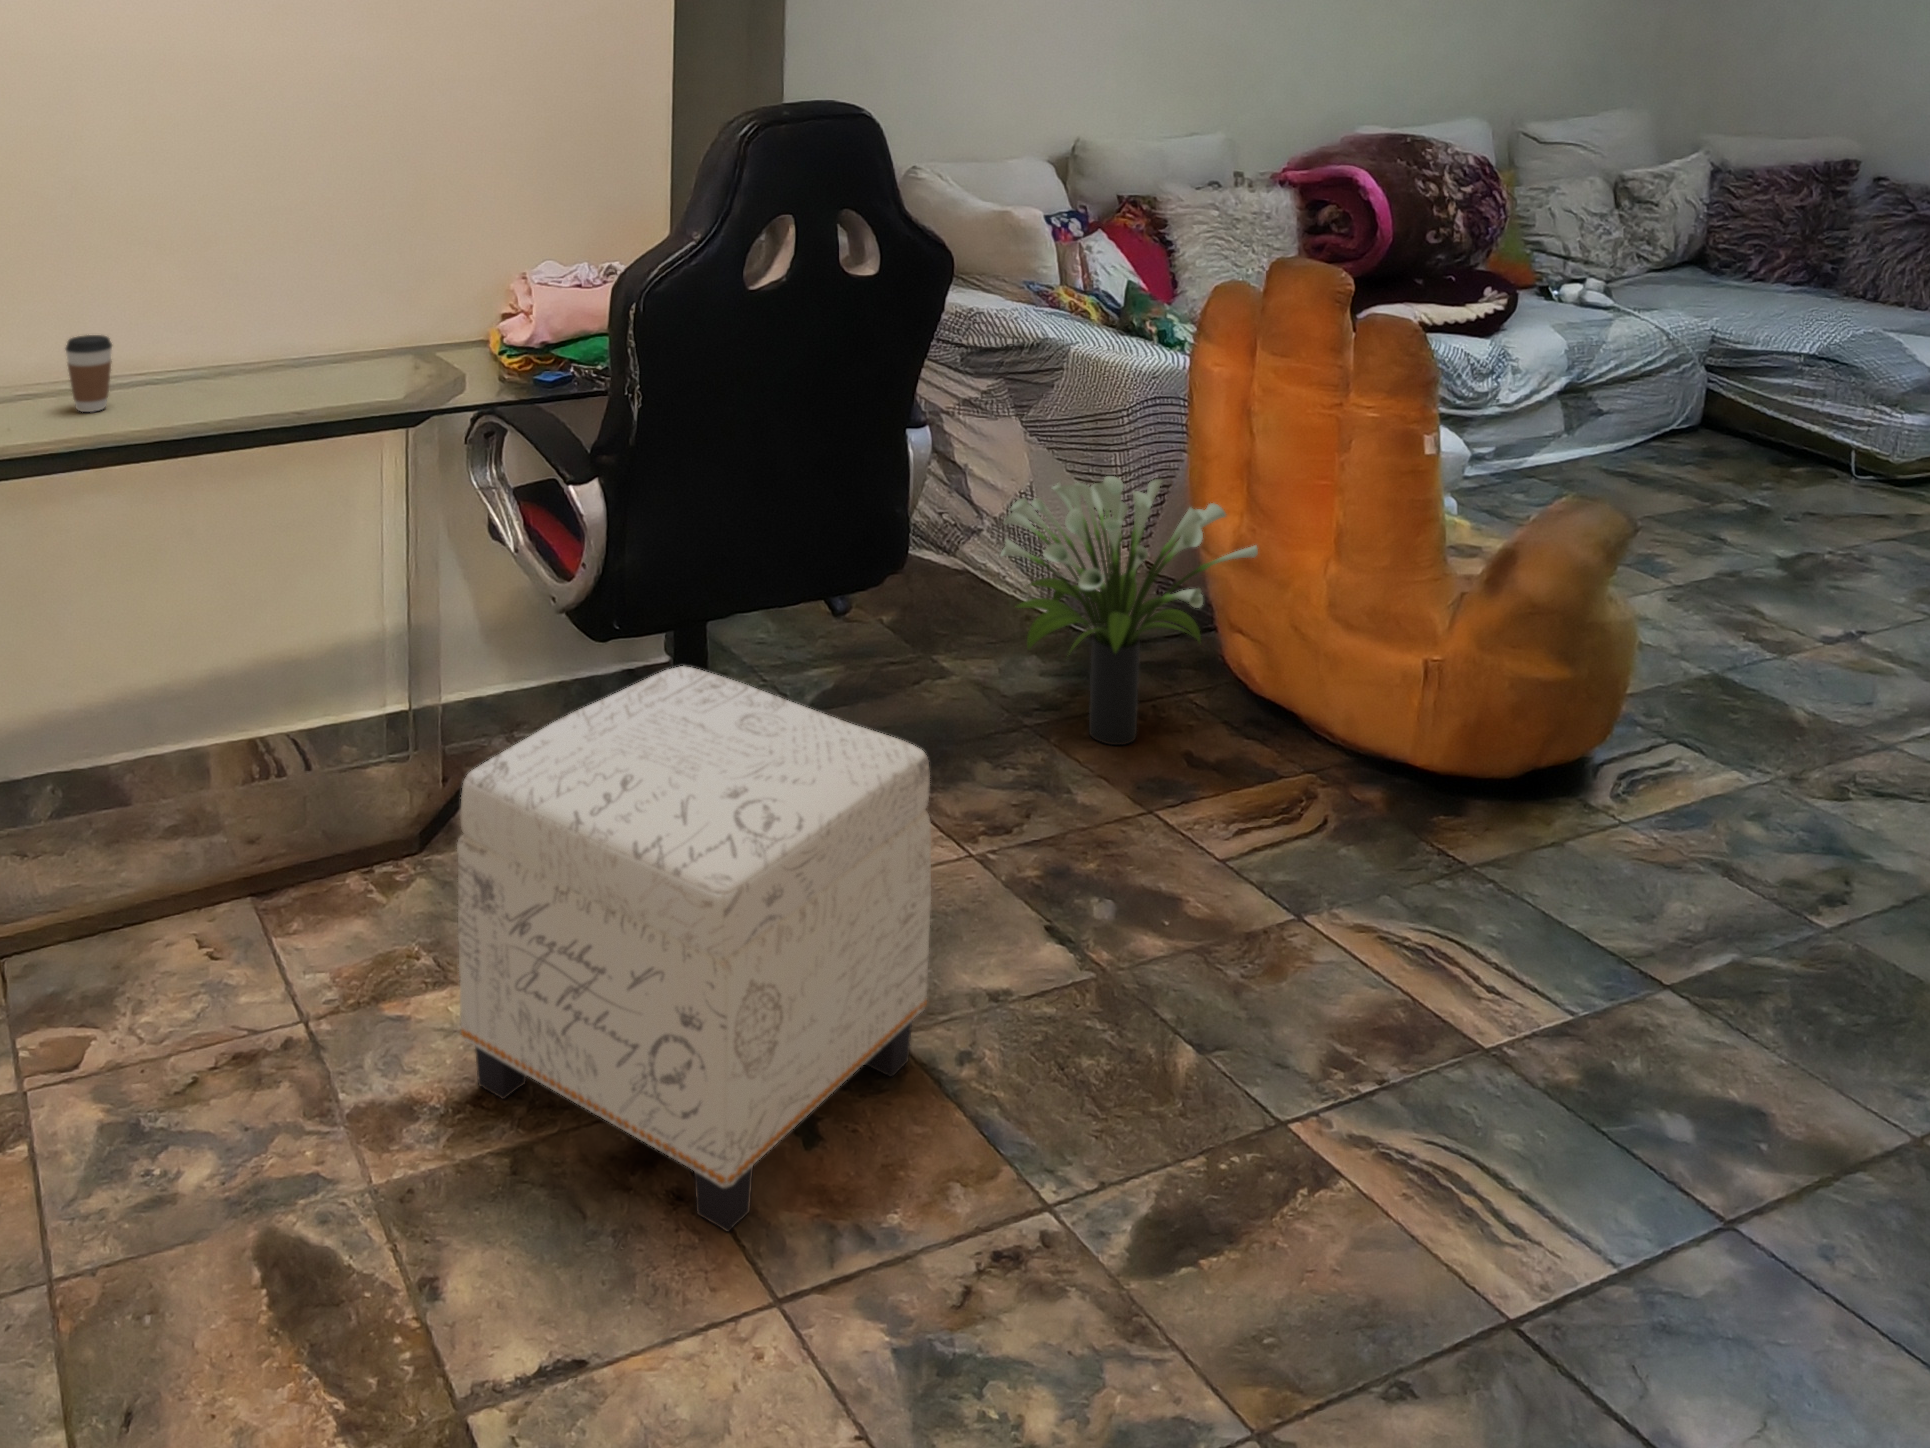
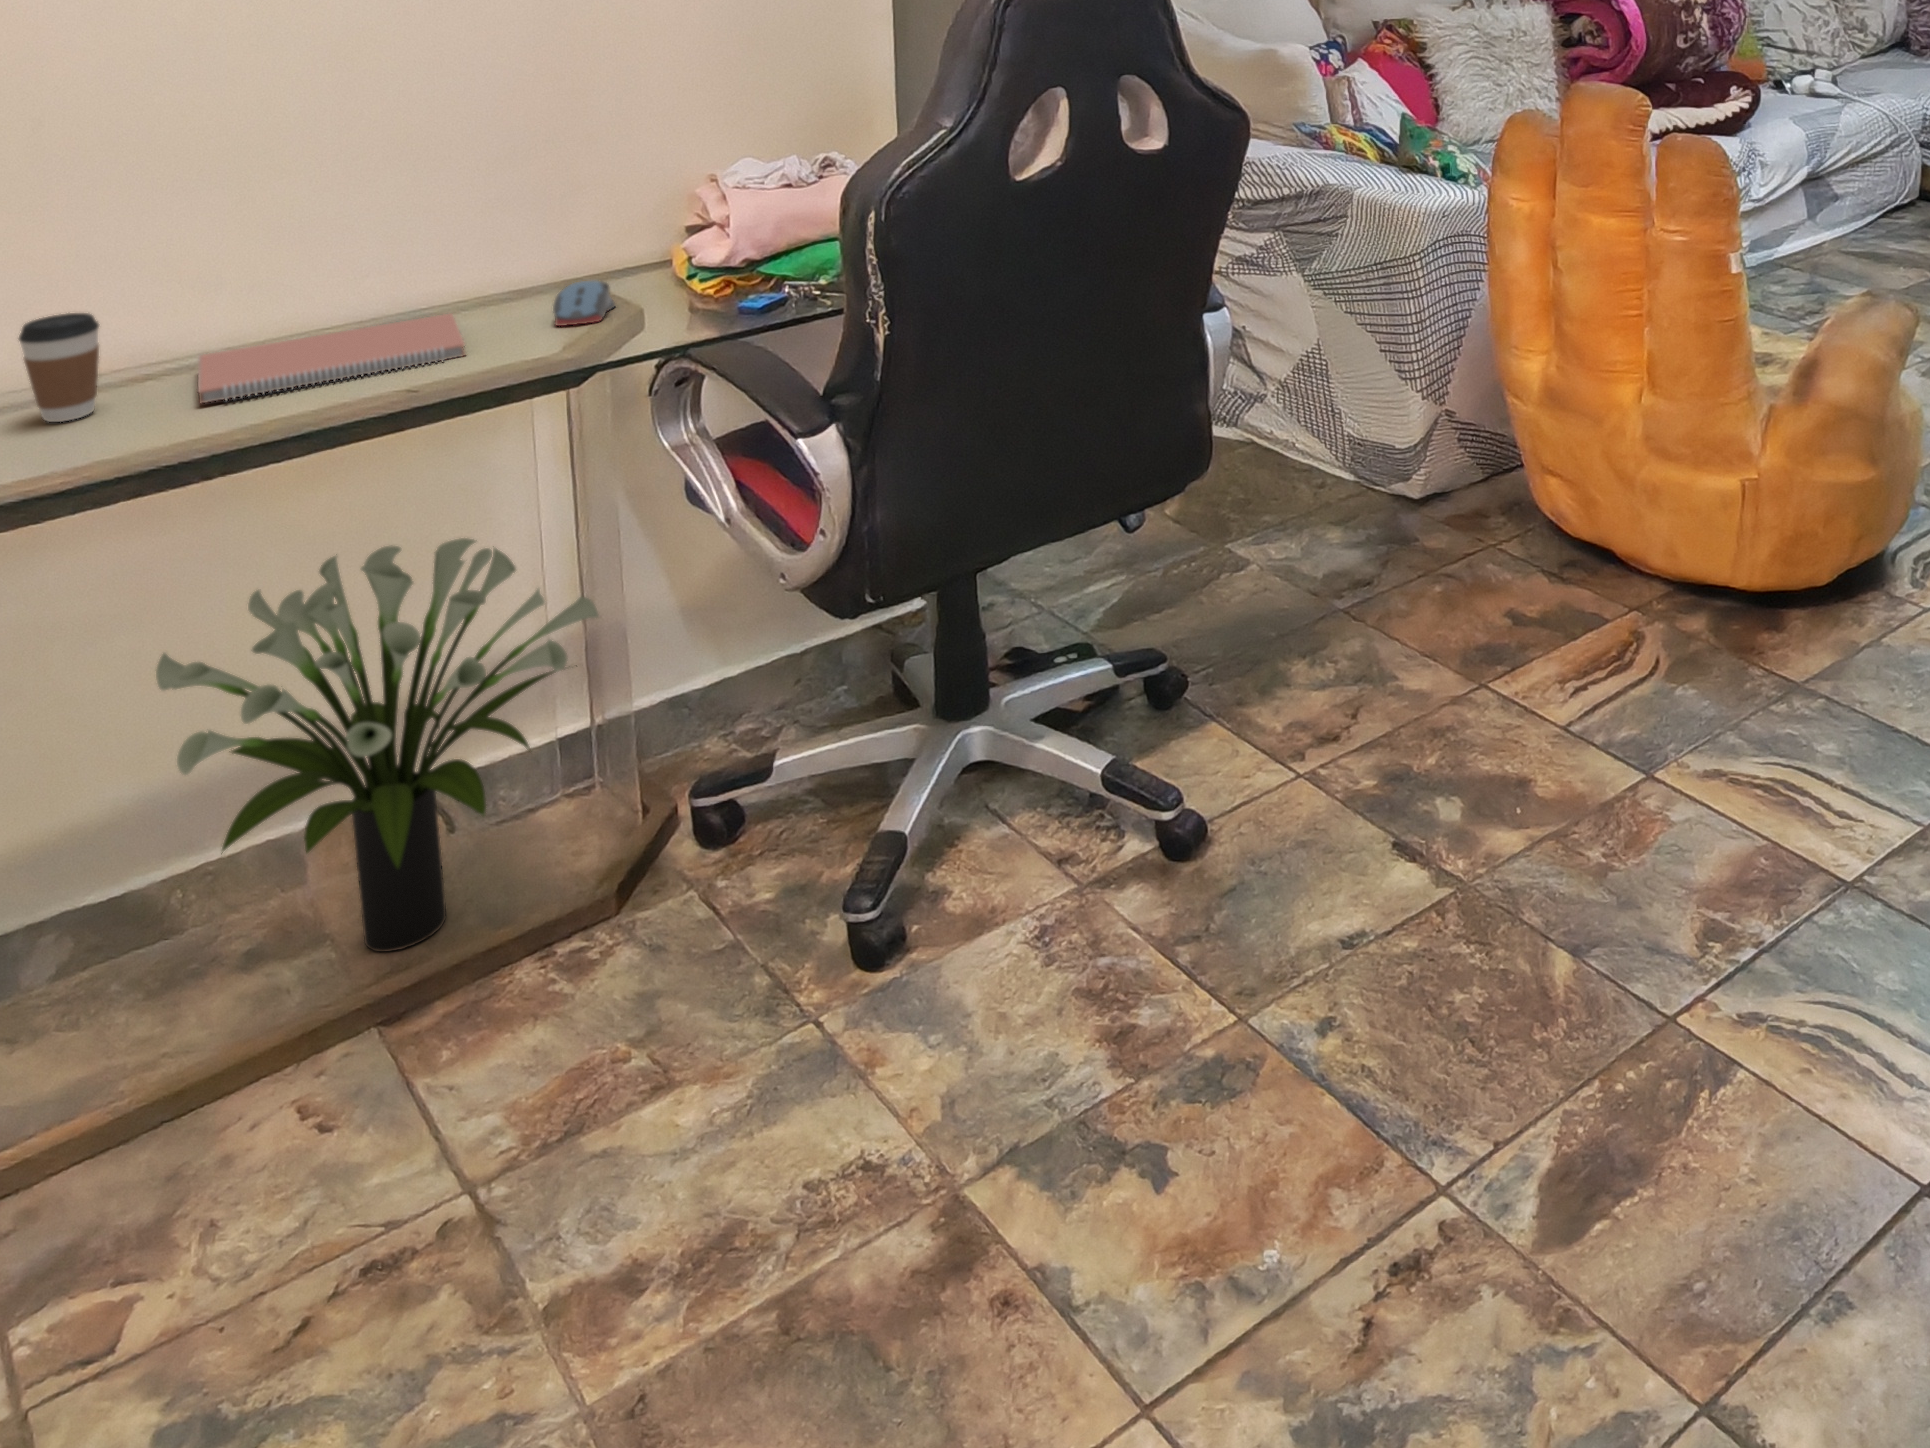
computer mouse: none [401,352,445,384] -> present [553,281,615,326]
notebook: none [169,366,340,410] -> present [198,314,465,403]
potted plant: present [1001,476,1258,745] -> present [156,538,598,952]
ottoman: present [457,666,931,1232] -> none [677,635,1285,1338]

